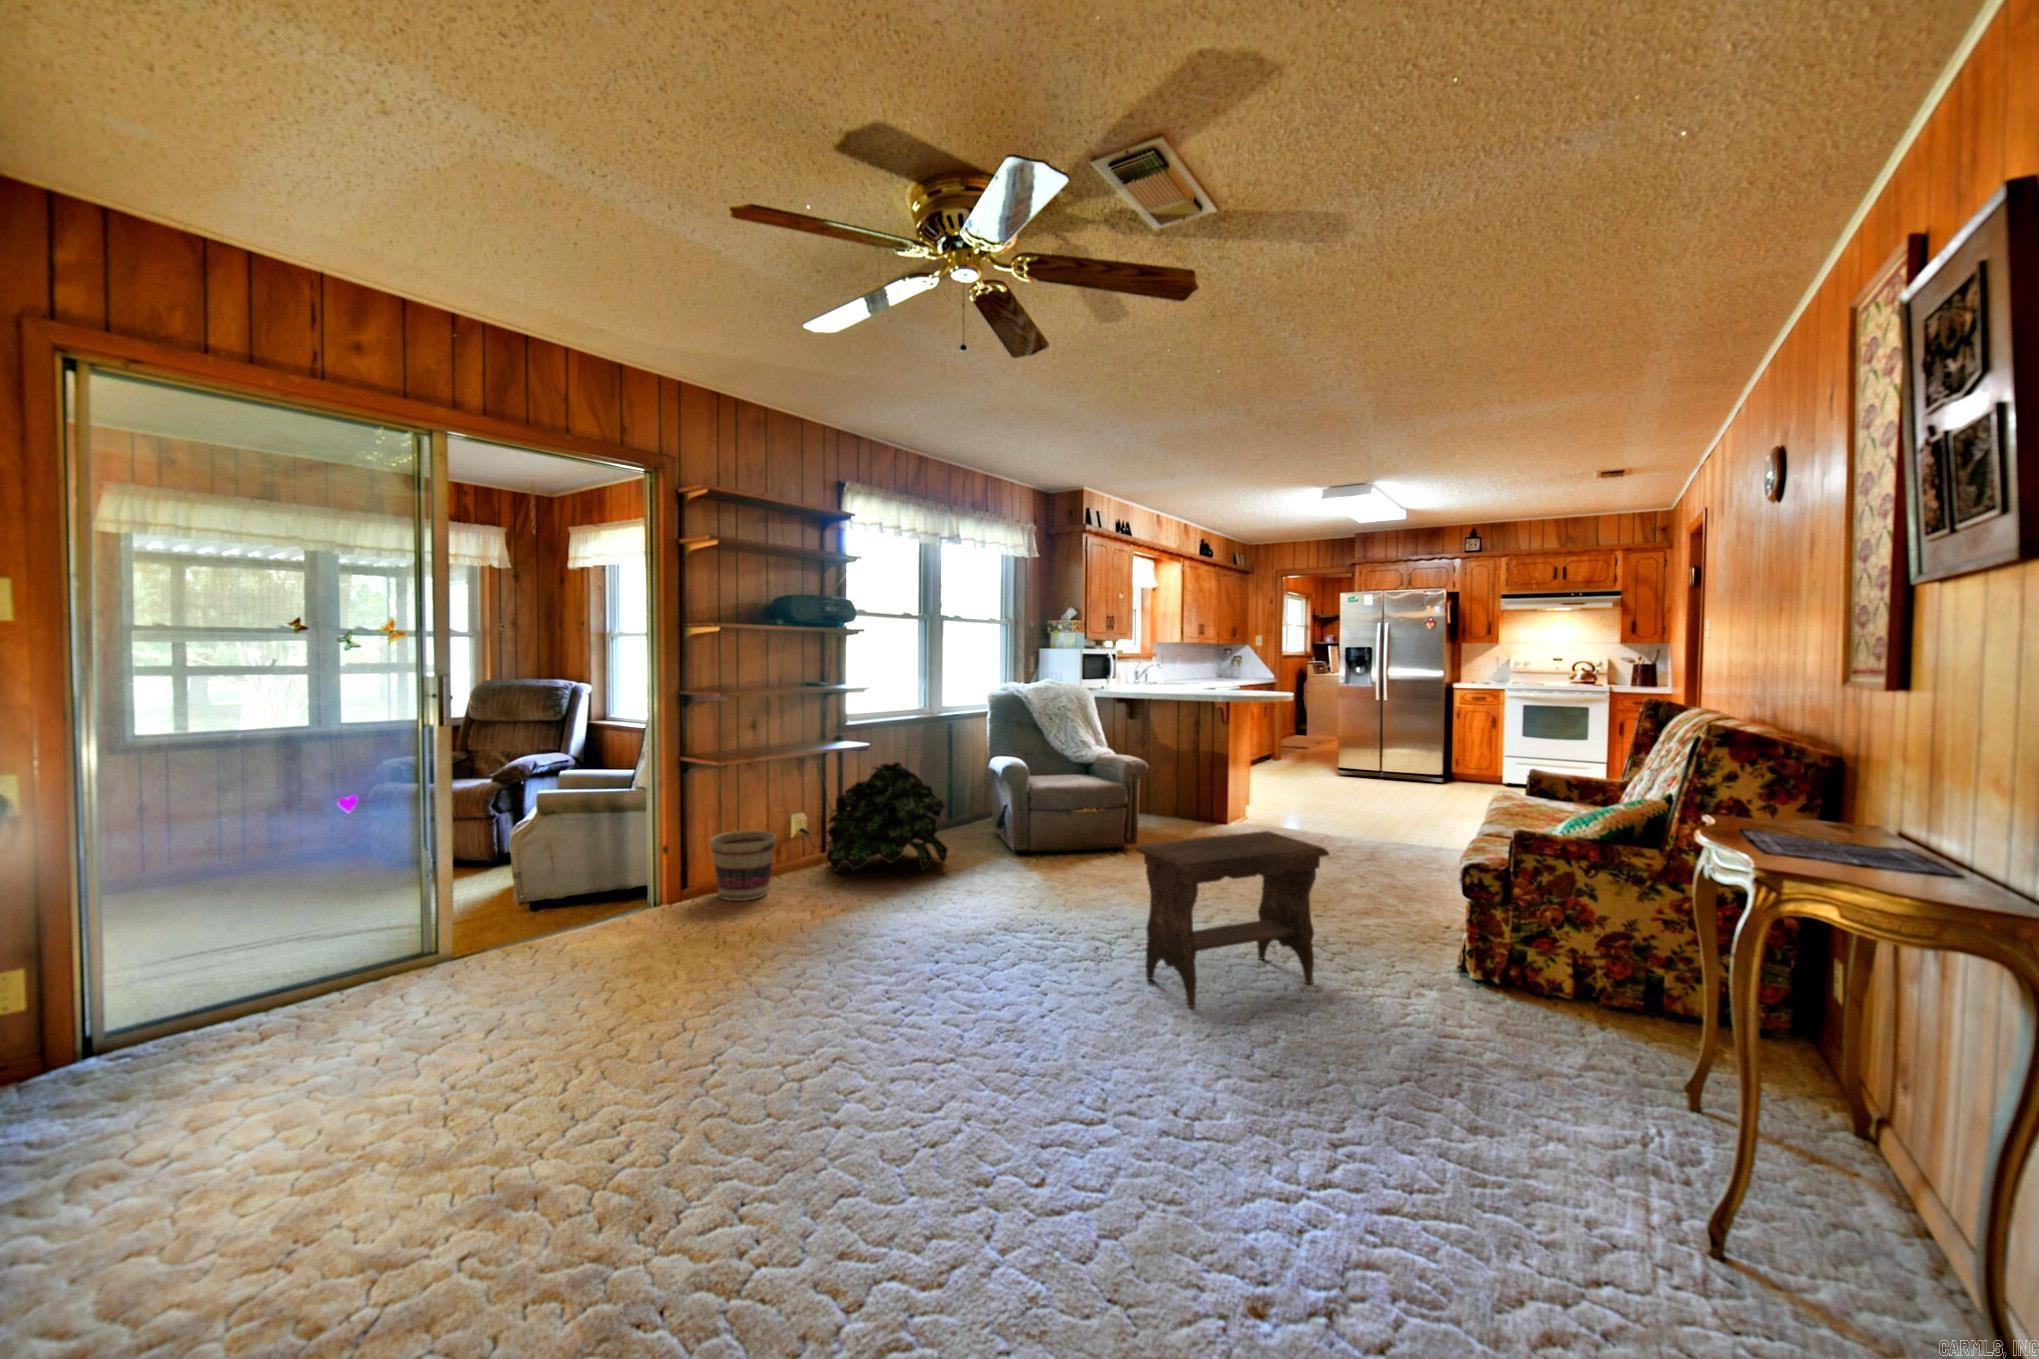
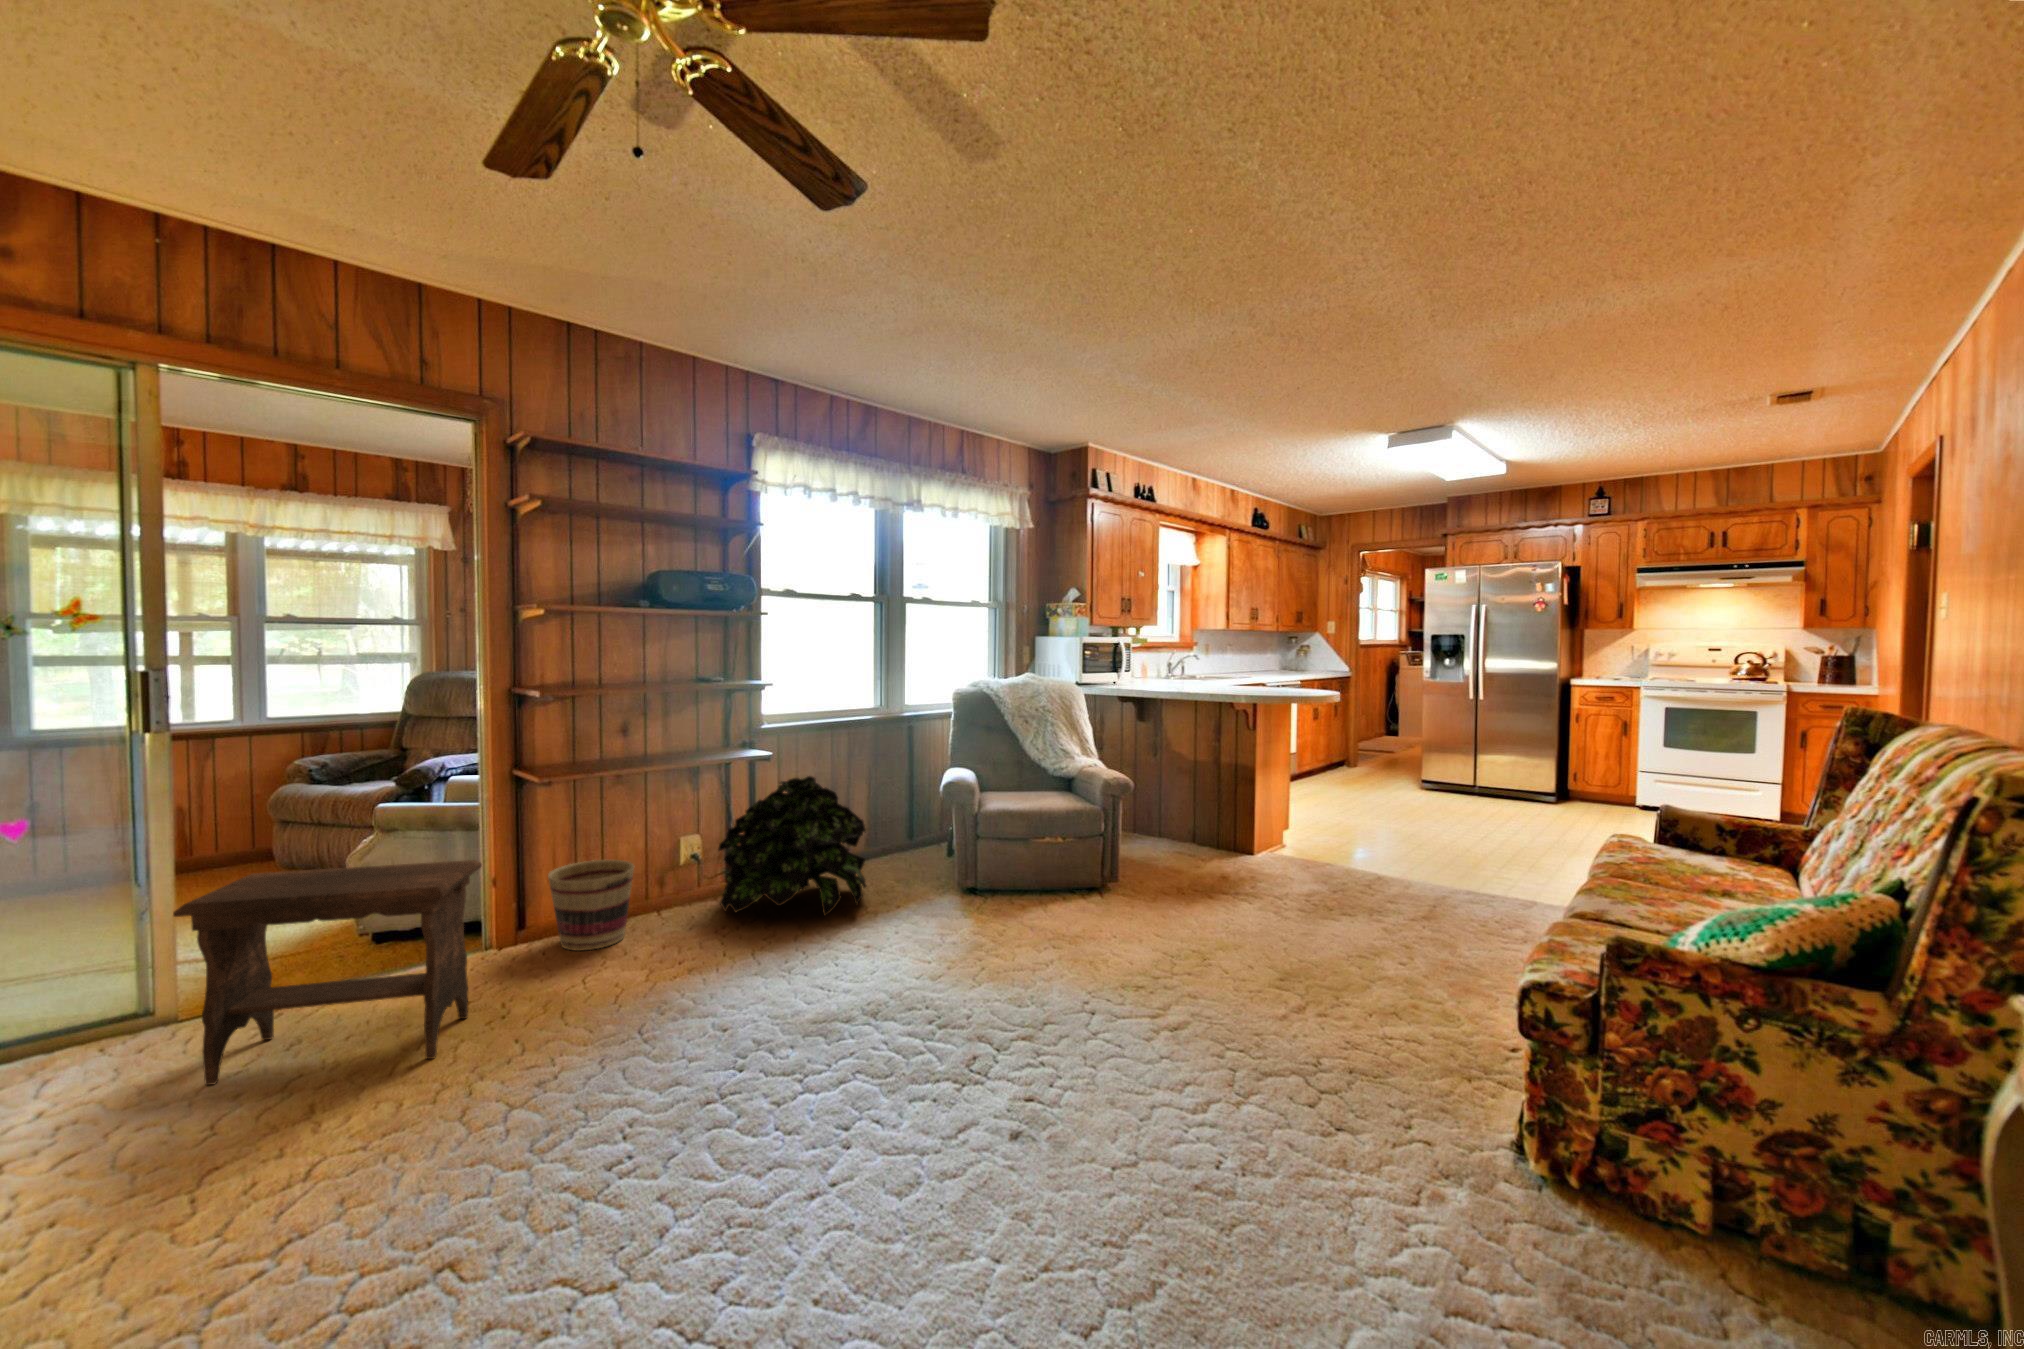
footstool: present [1135,831,1329,1008] -> present [173,860,482,1085]

